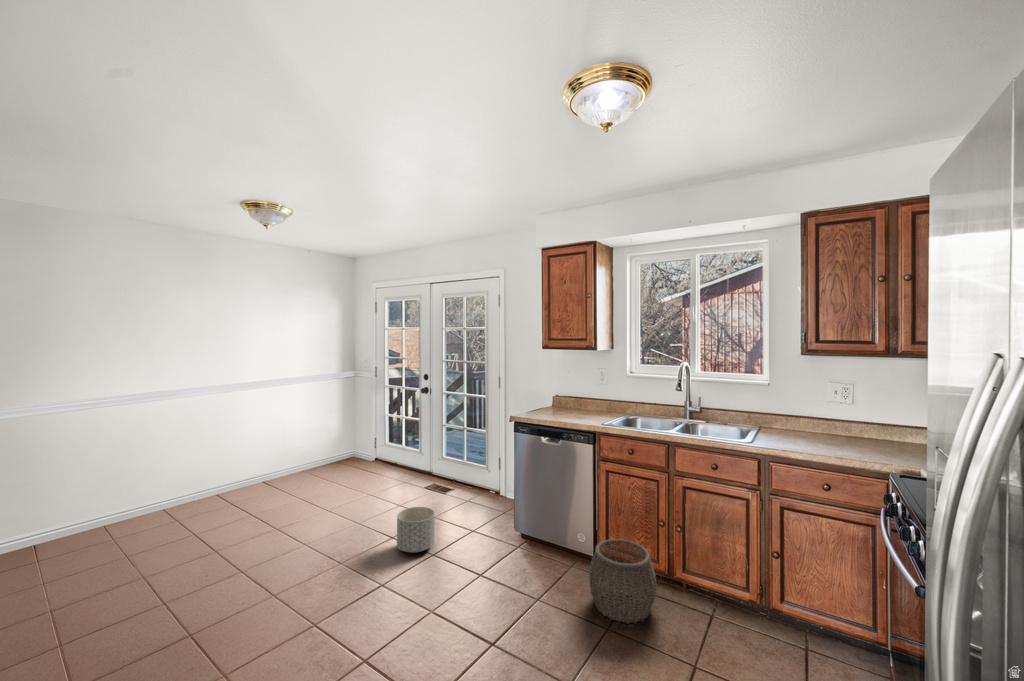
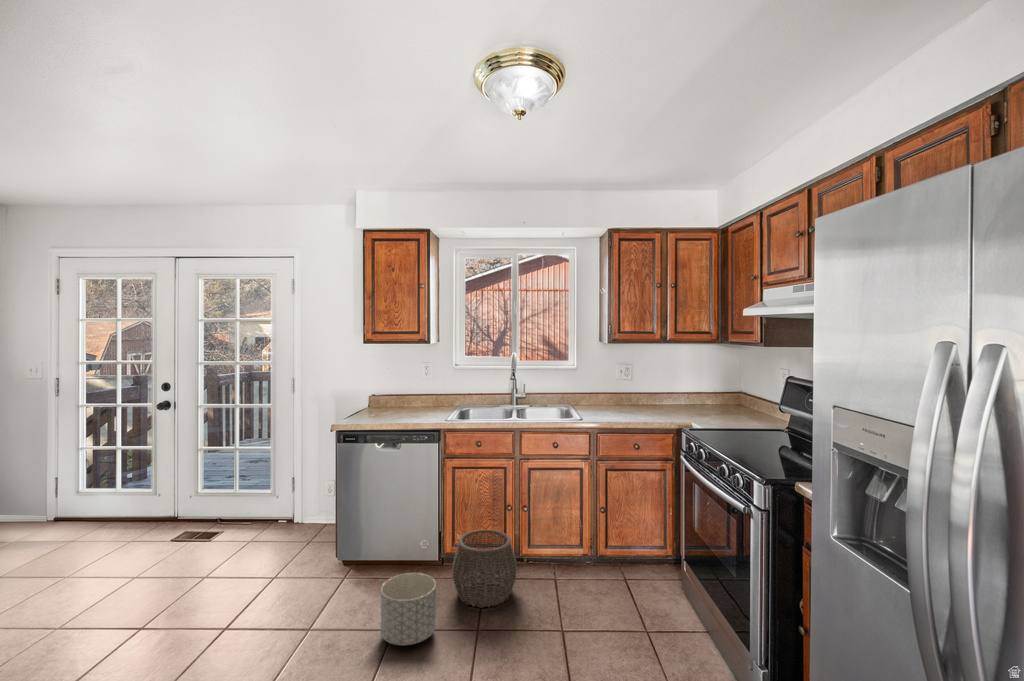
planter: present [397,507,435,553] -> present [381,573,436,645]

